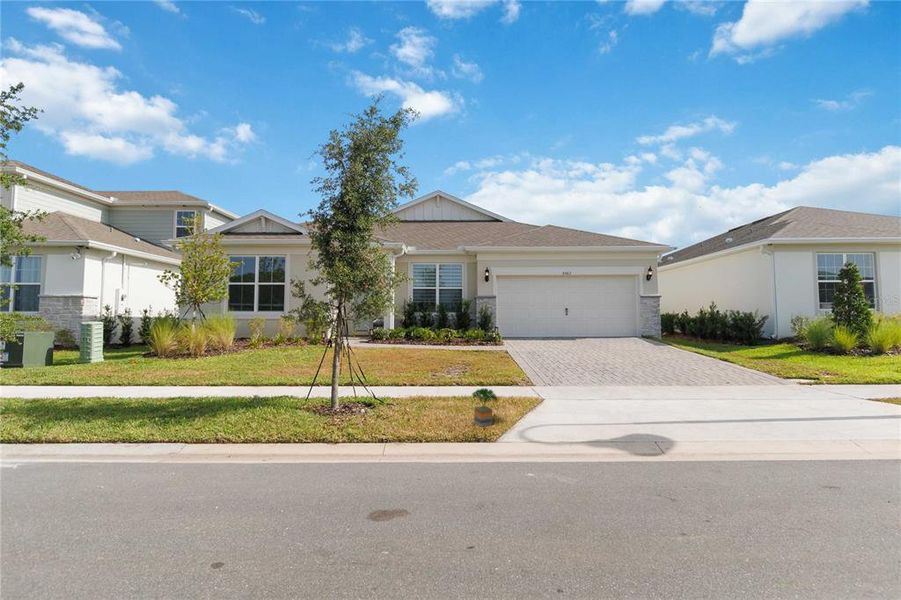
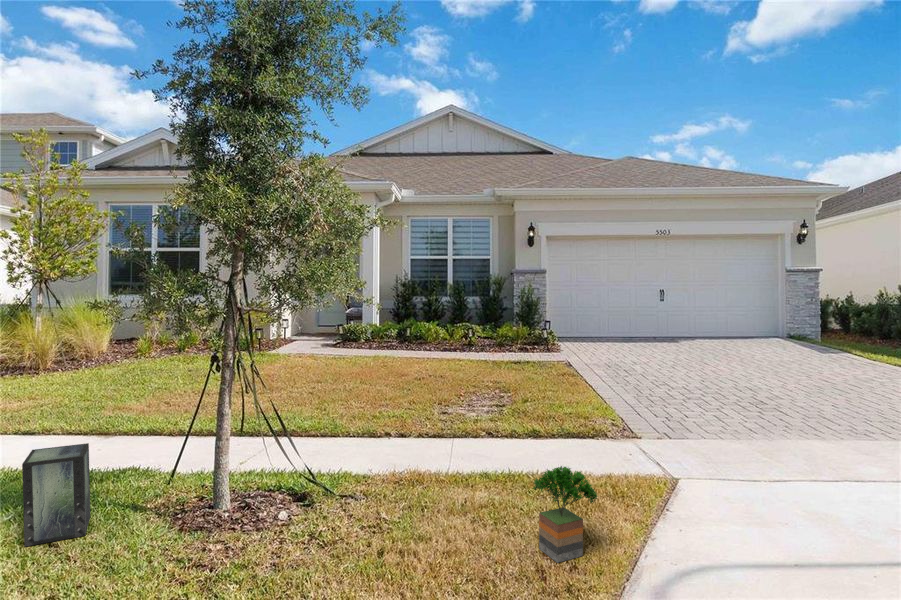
storage box: none [251,382,276,424] -> present [22,443,90,546]

